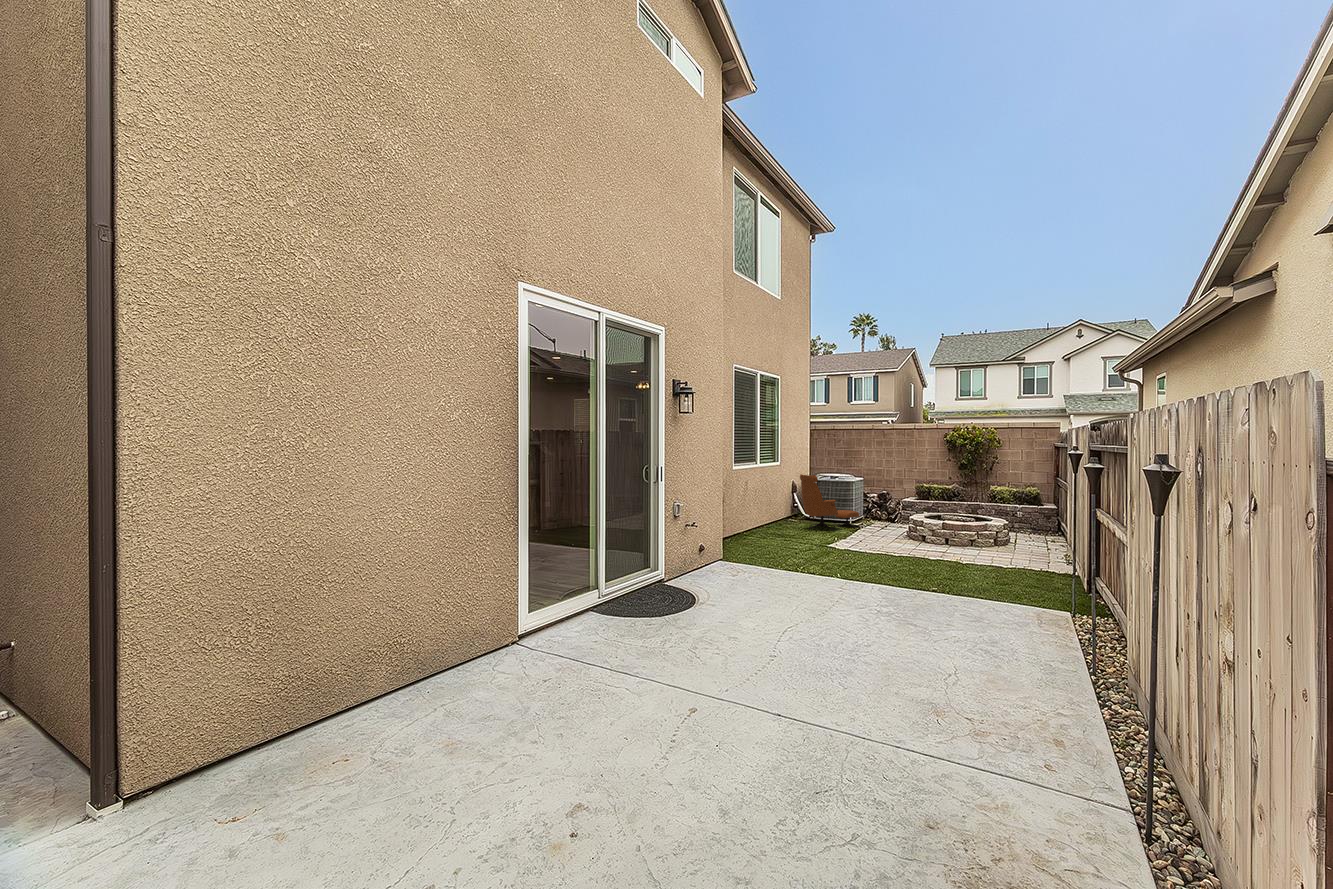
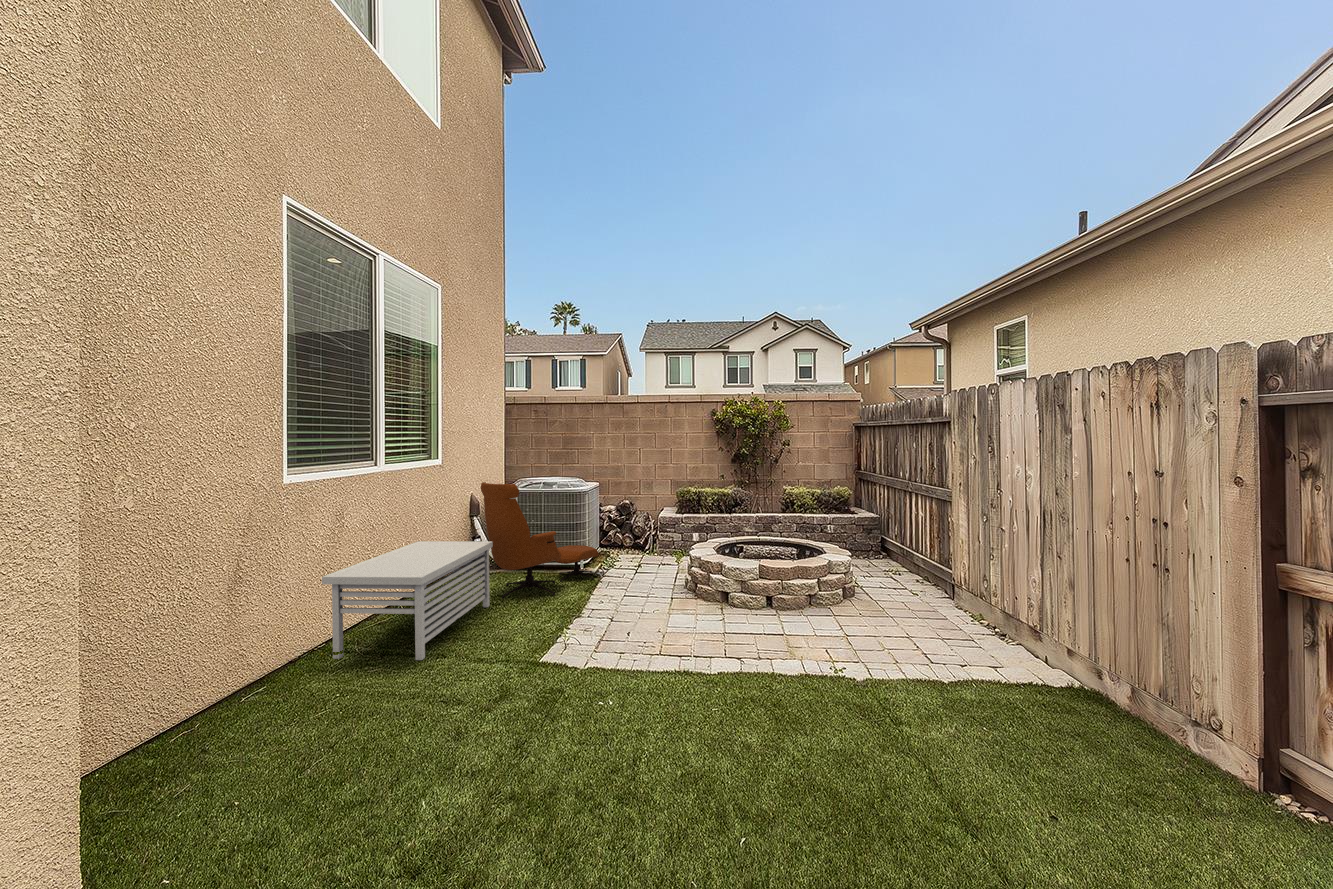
storage bench: none [744,499,805,541] -> present [322,541,493,660]

